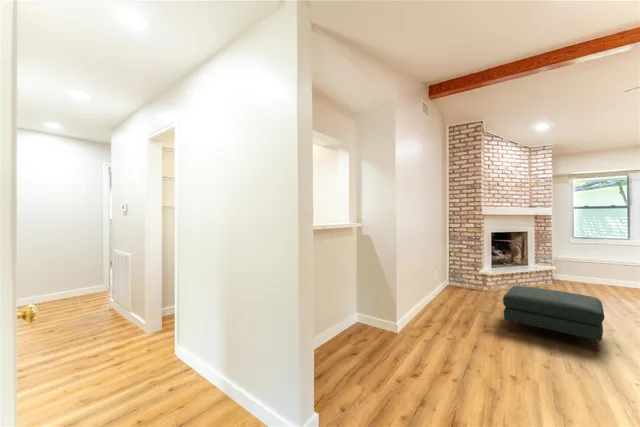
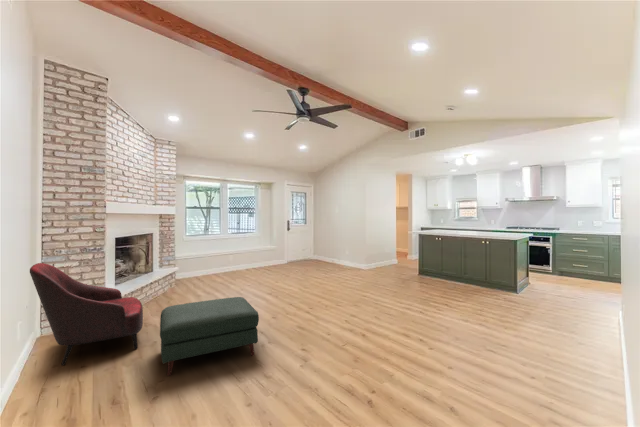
armchair: none [439,243,503,310] -> present [30,263,143,366]

